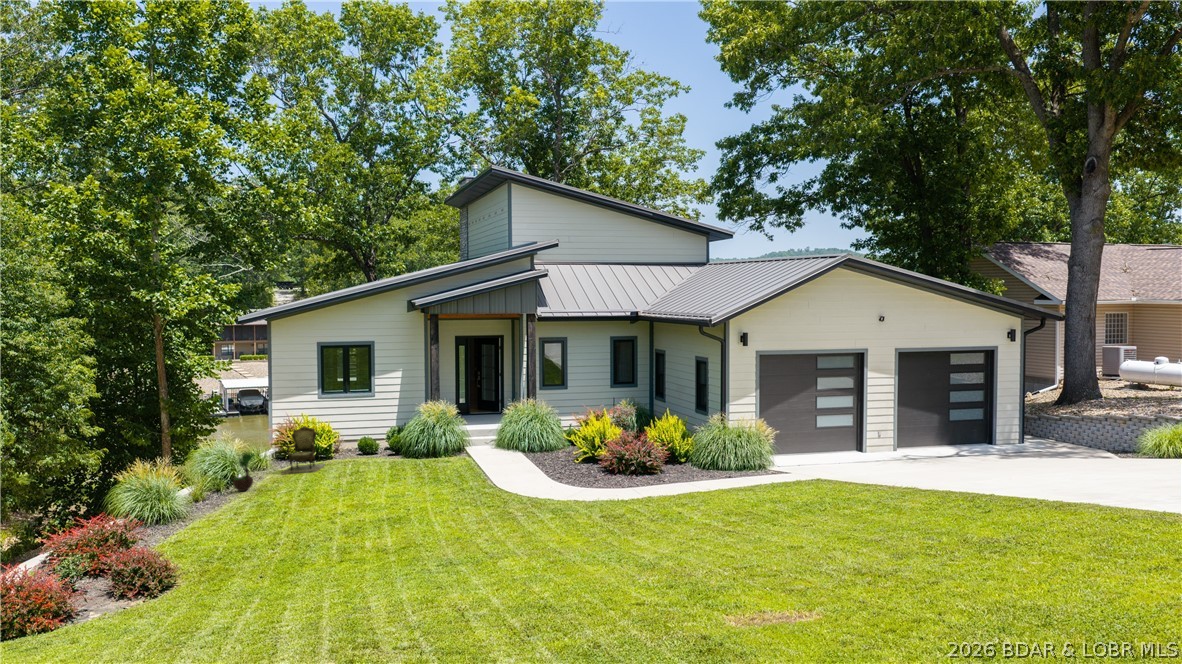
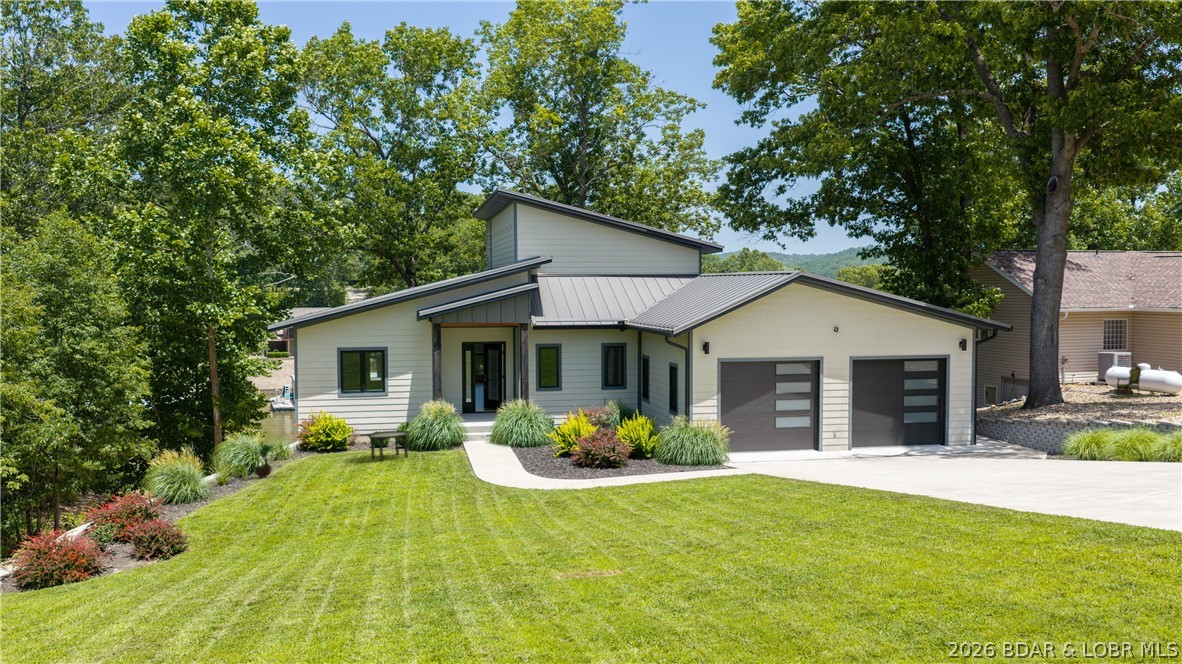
armchair: present [282,426,325,474] -> present [1109,366,1150,399]
round table: none [358,435,408,470] -> present [367,431,409,461]

